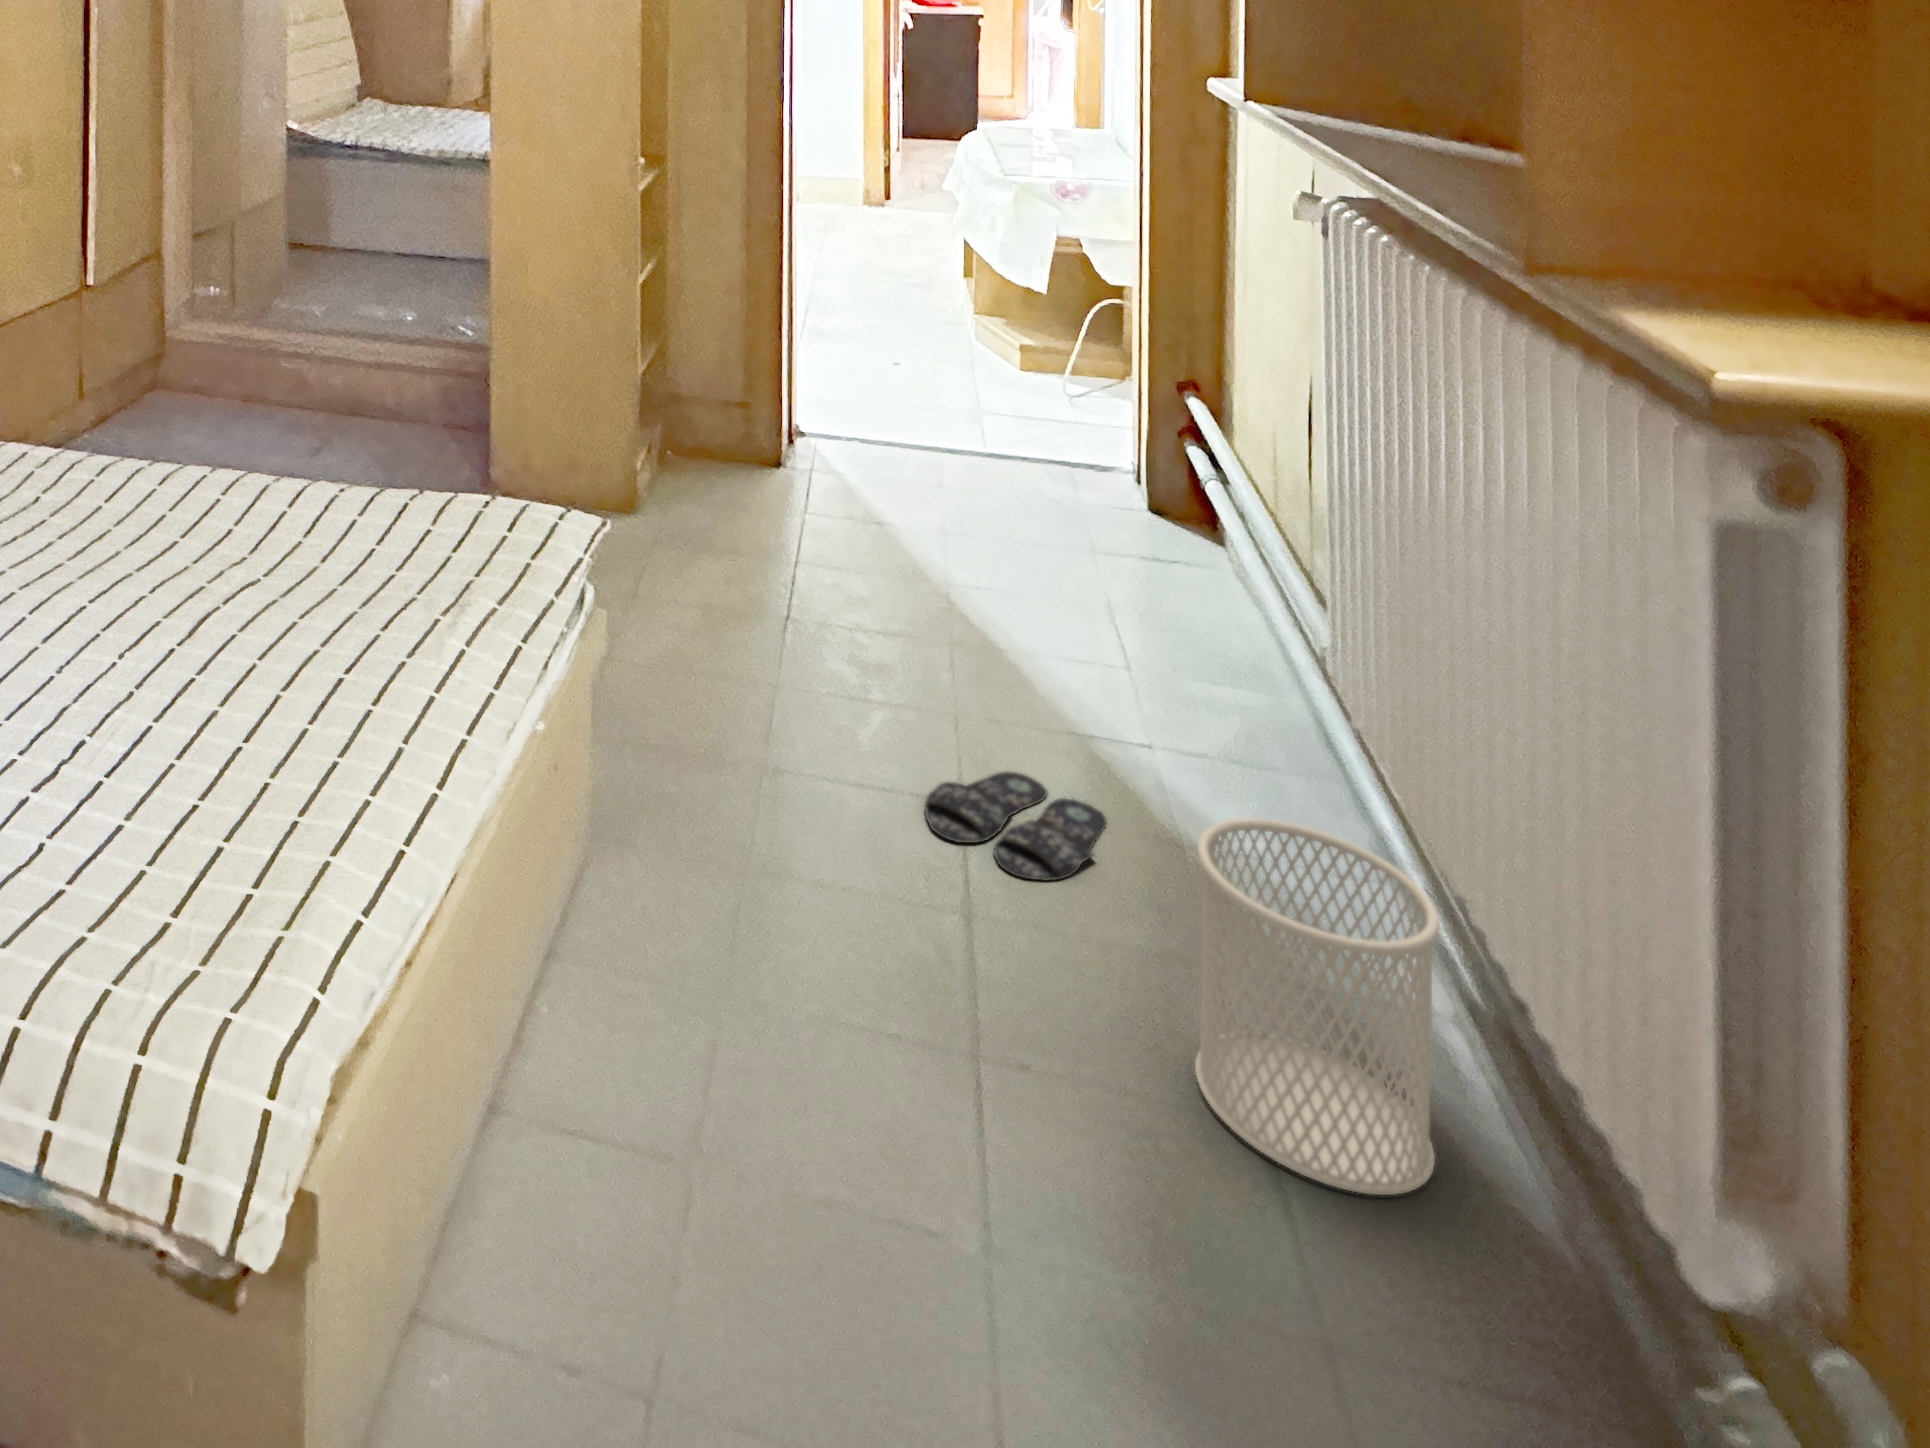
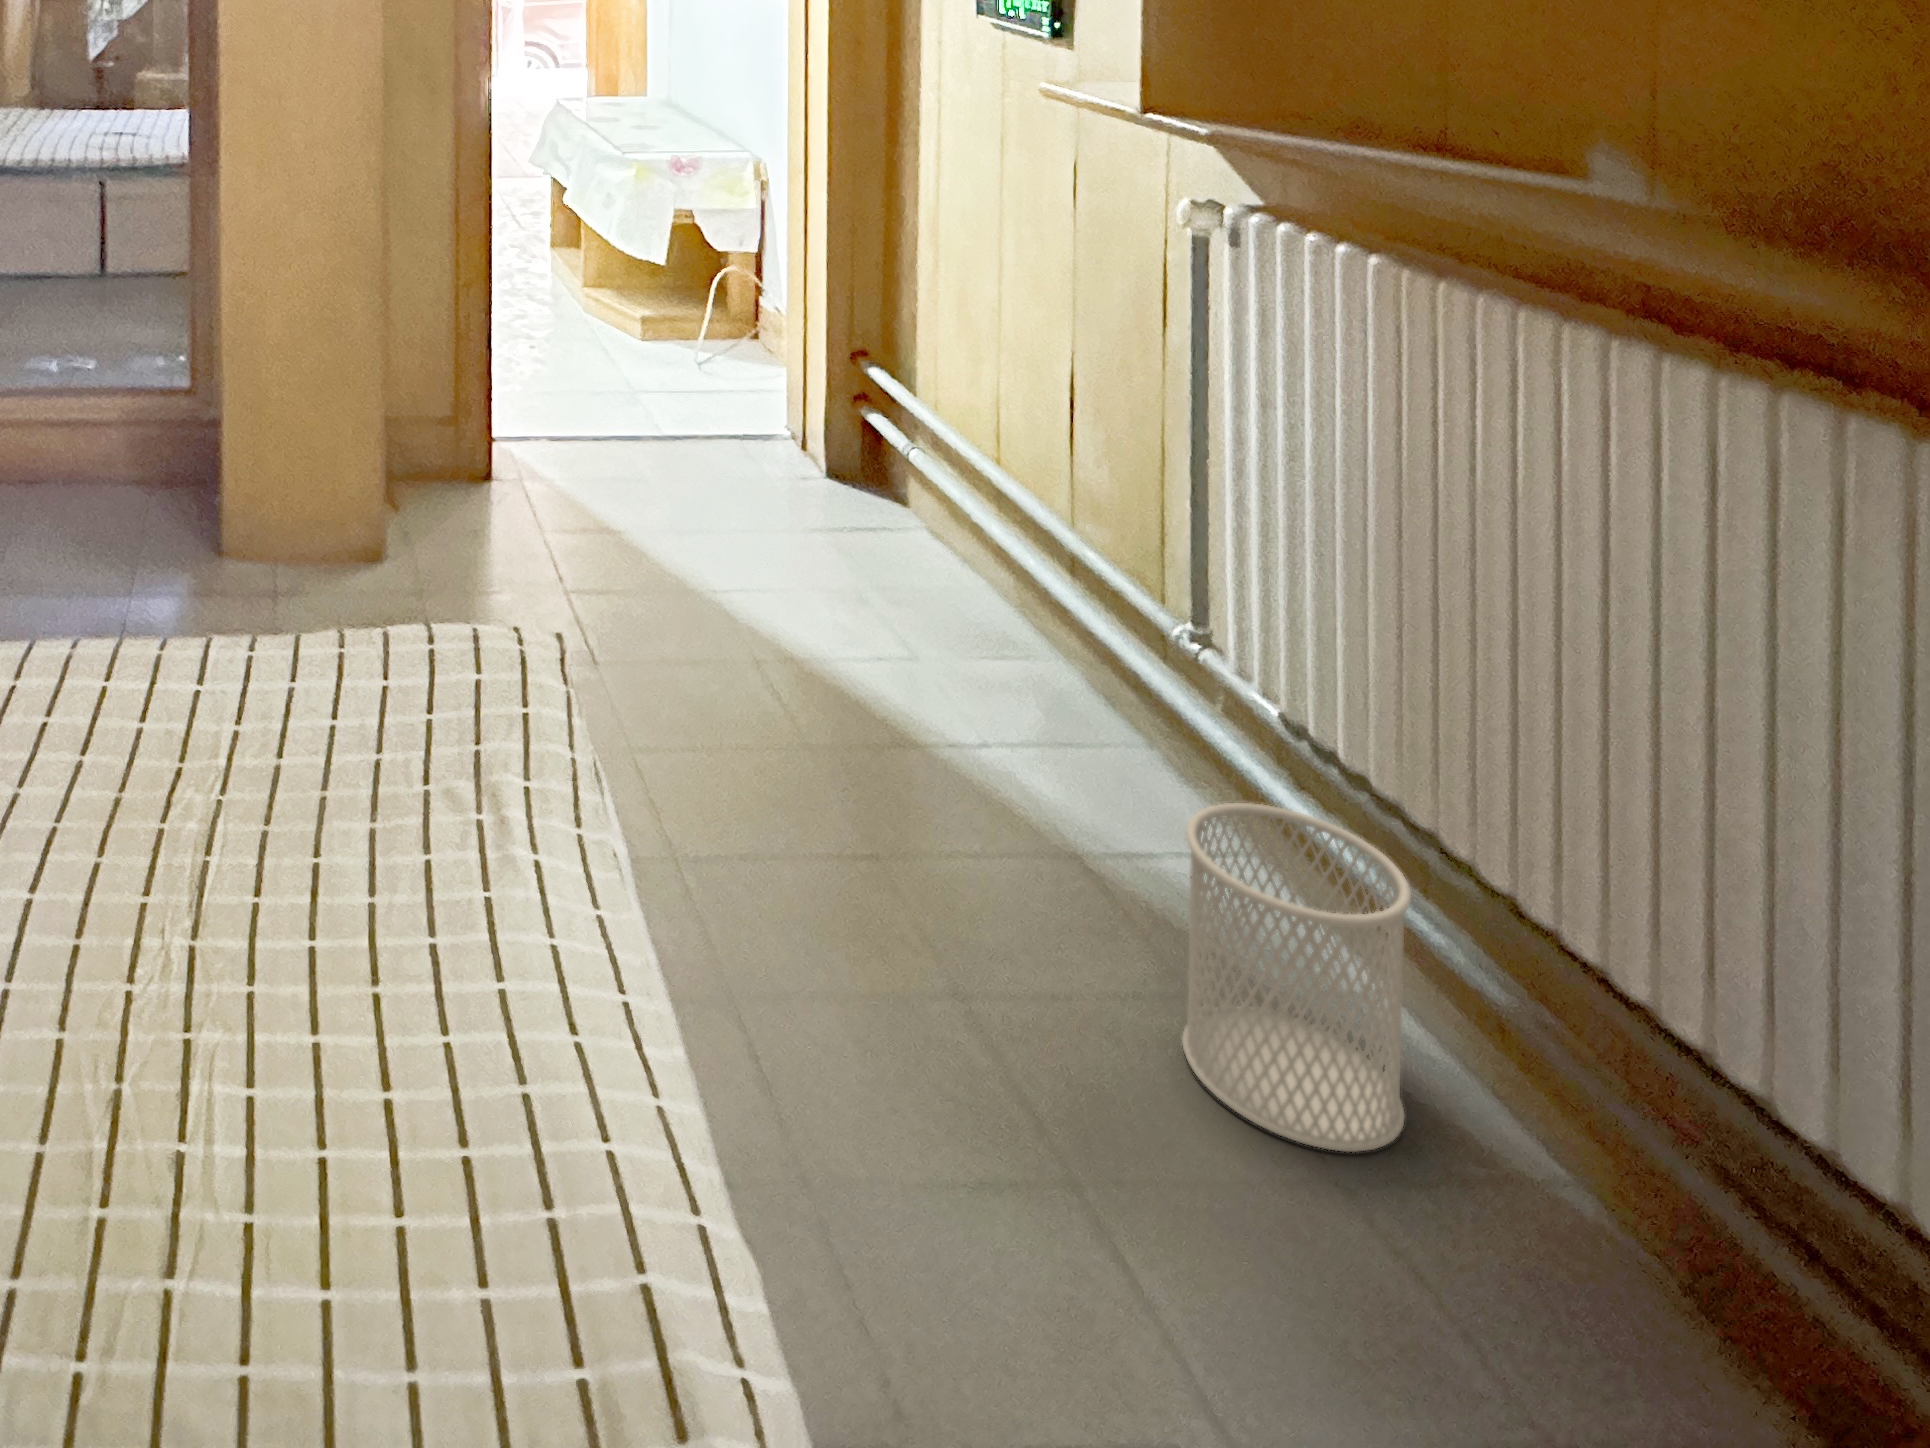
slippers: present [925,772,1106,880] -> none [830,783,995,899]

